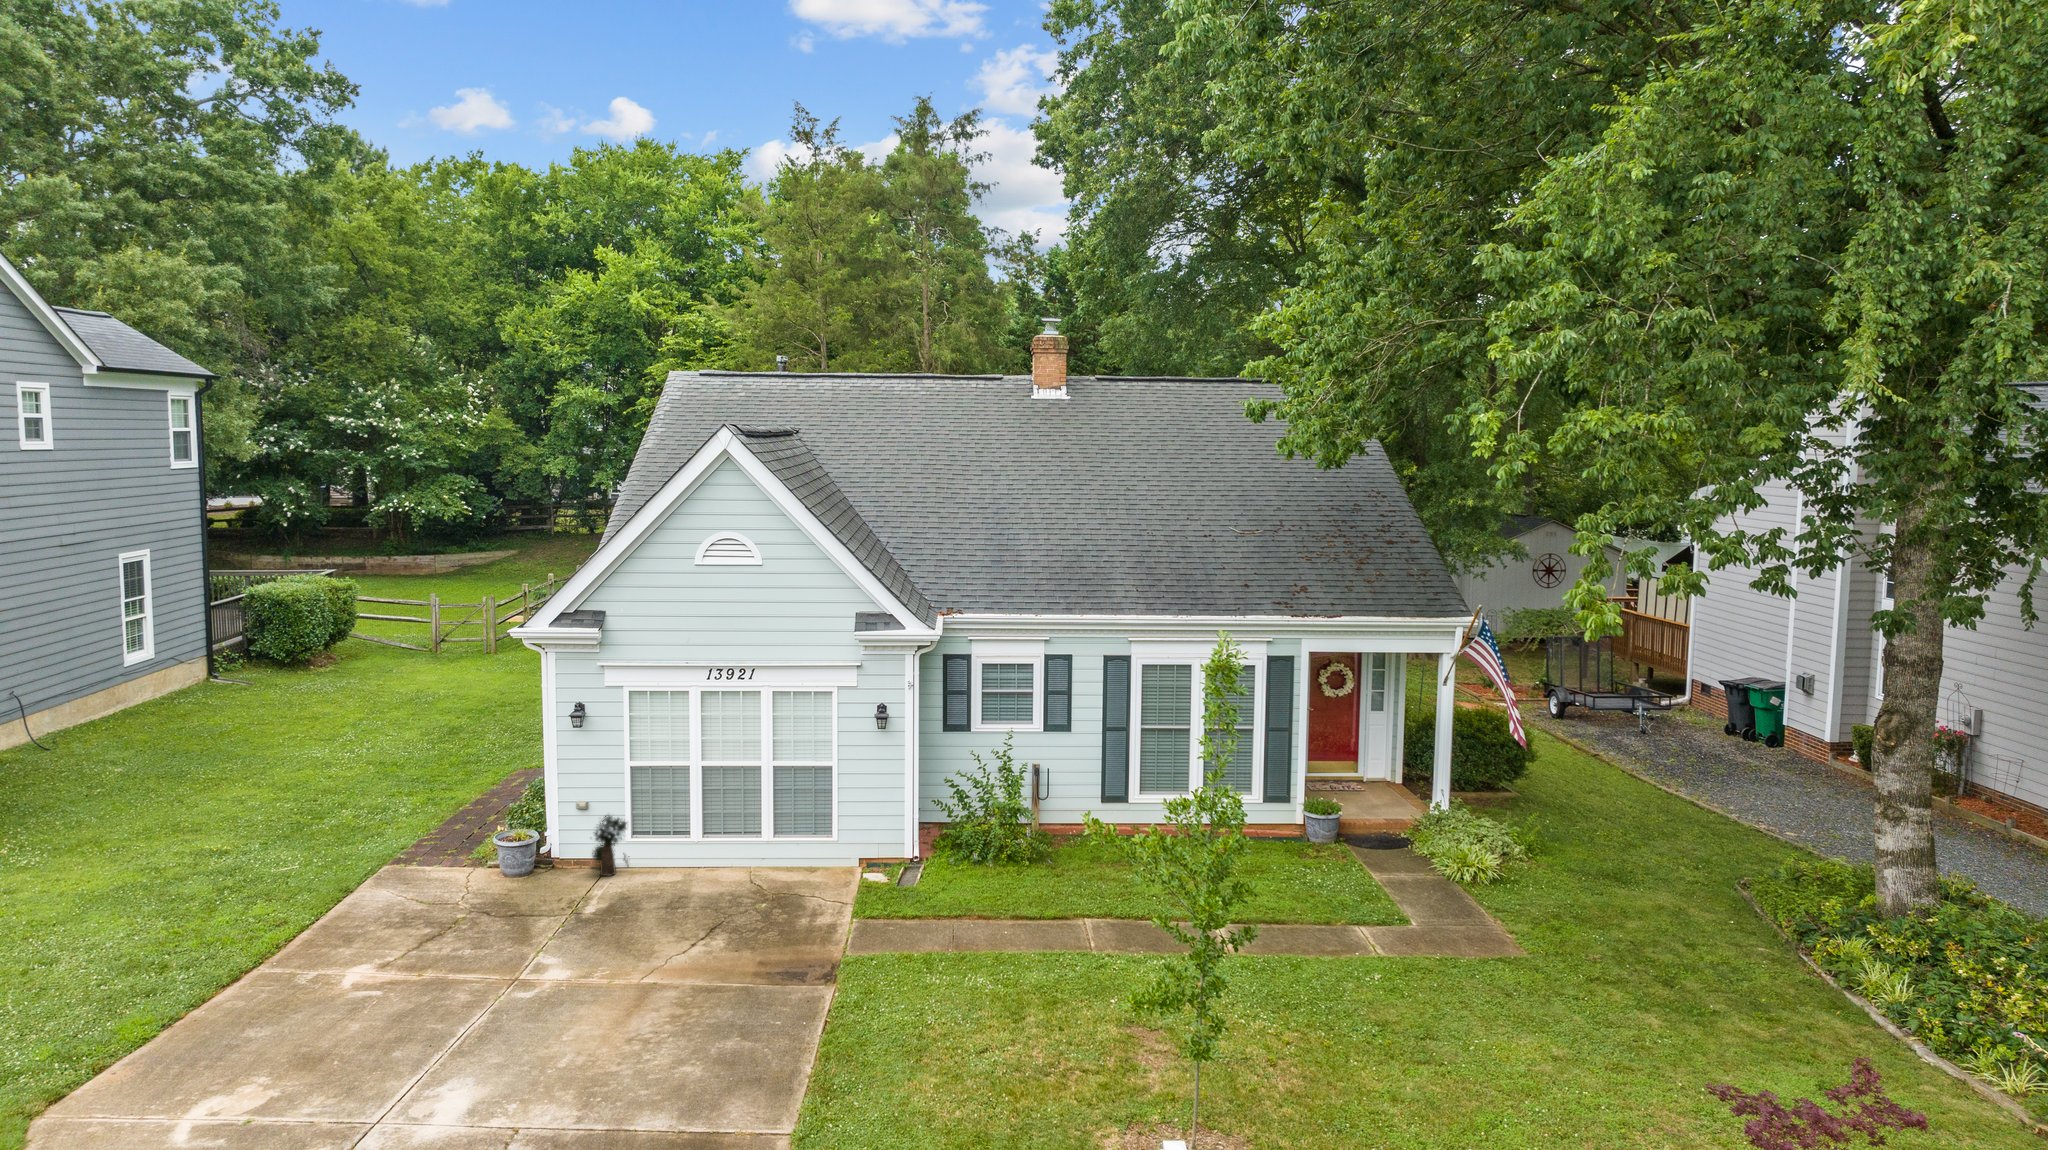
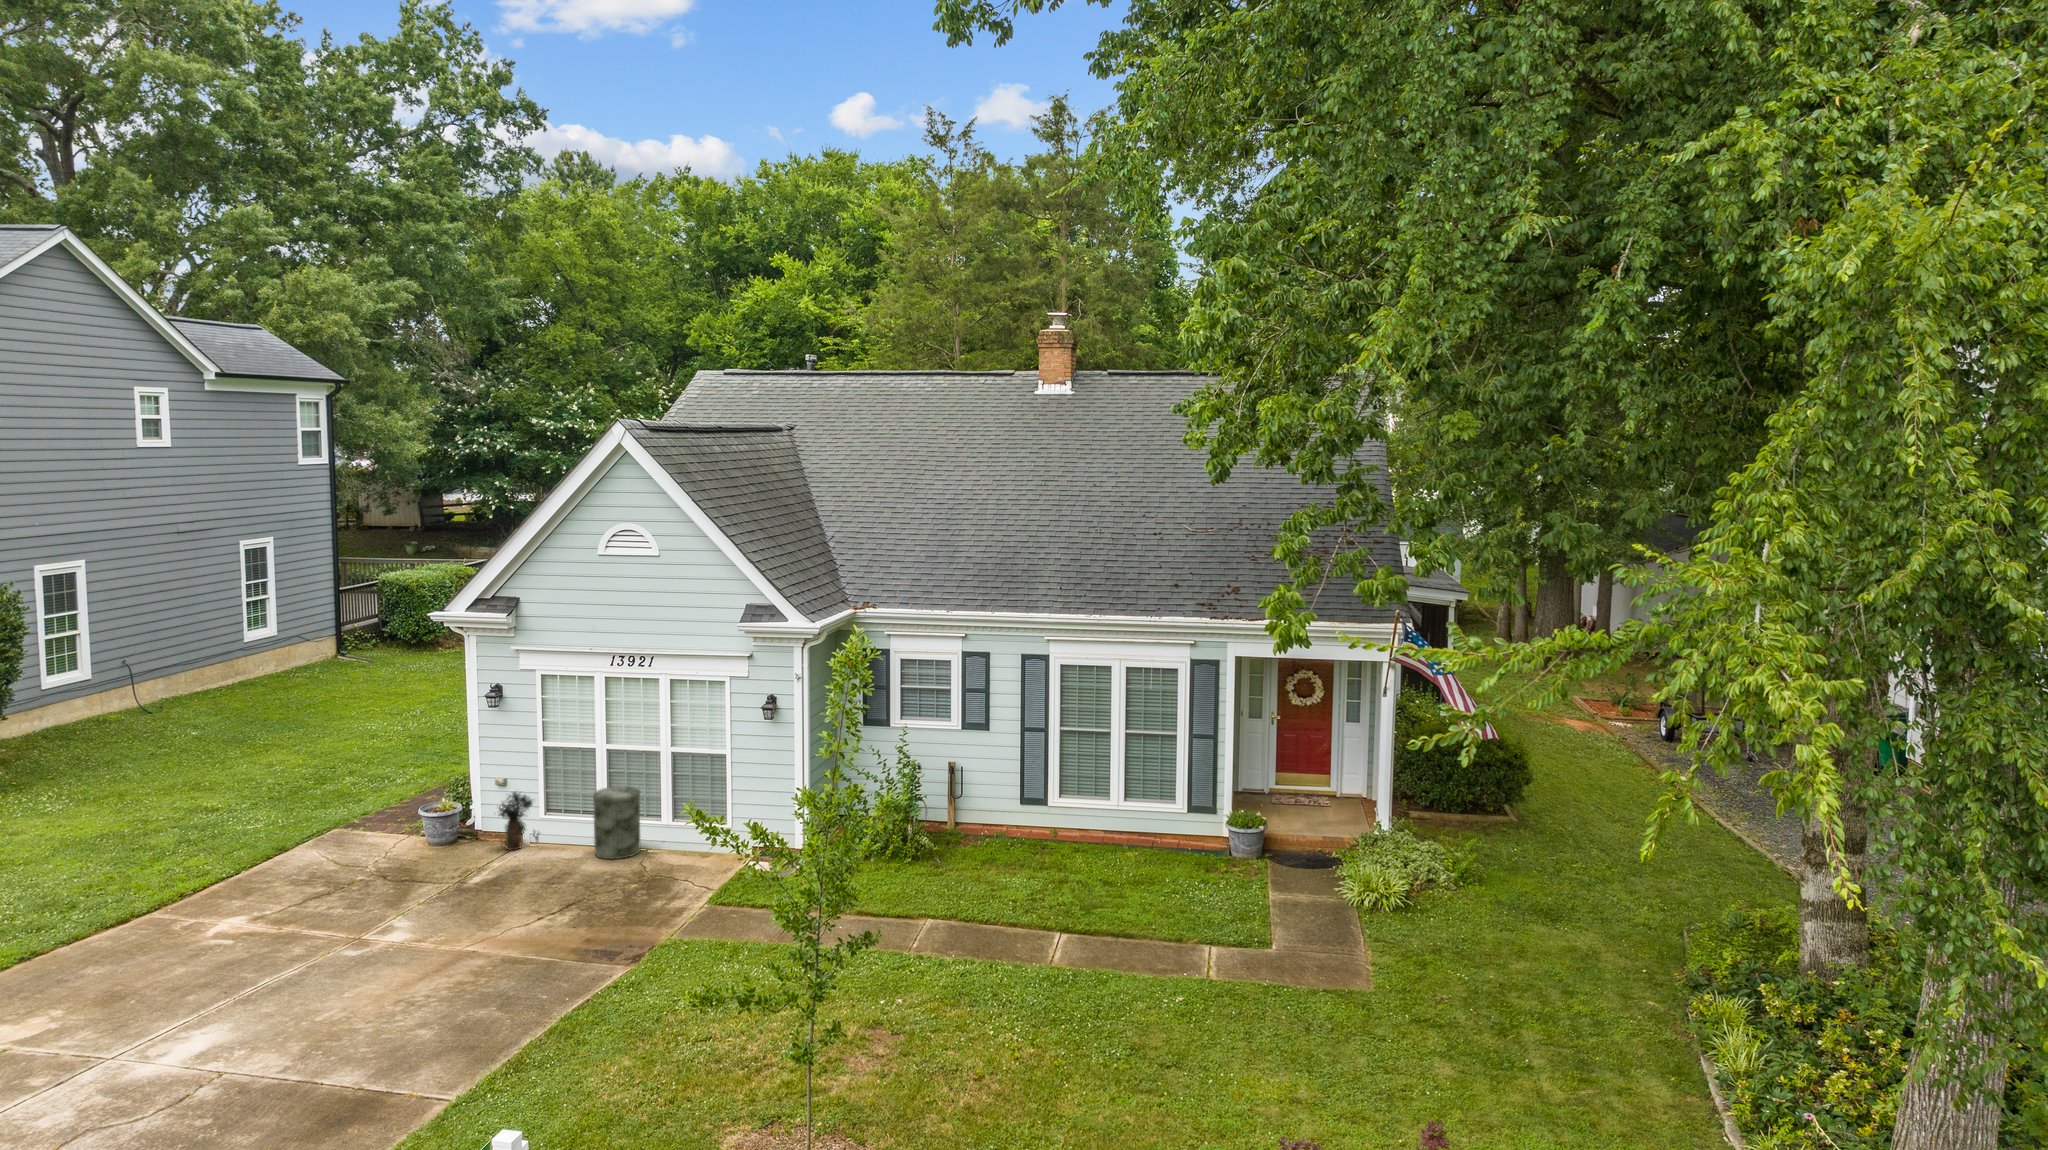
trash can: none [698,803,746,879] -> present [593,786,641,859]

